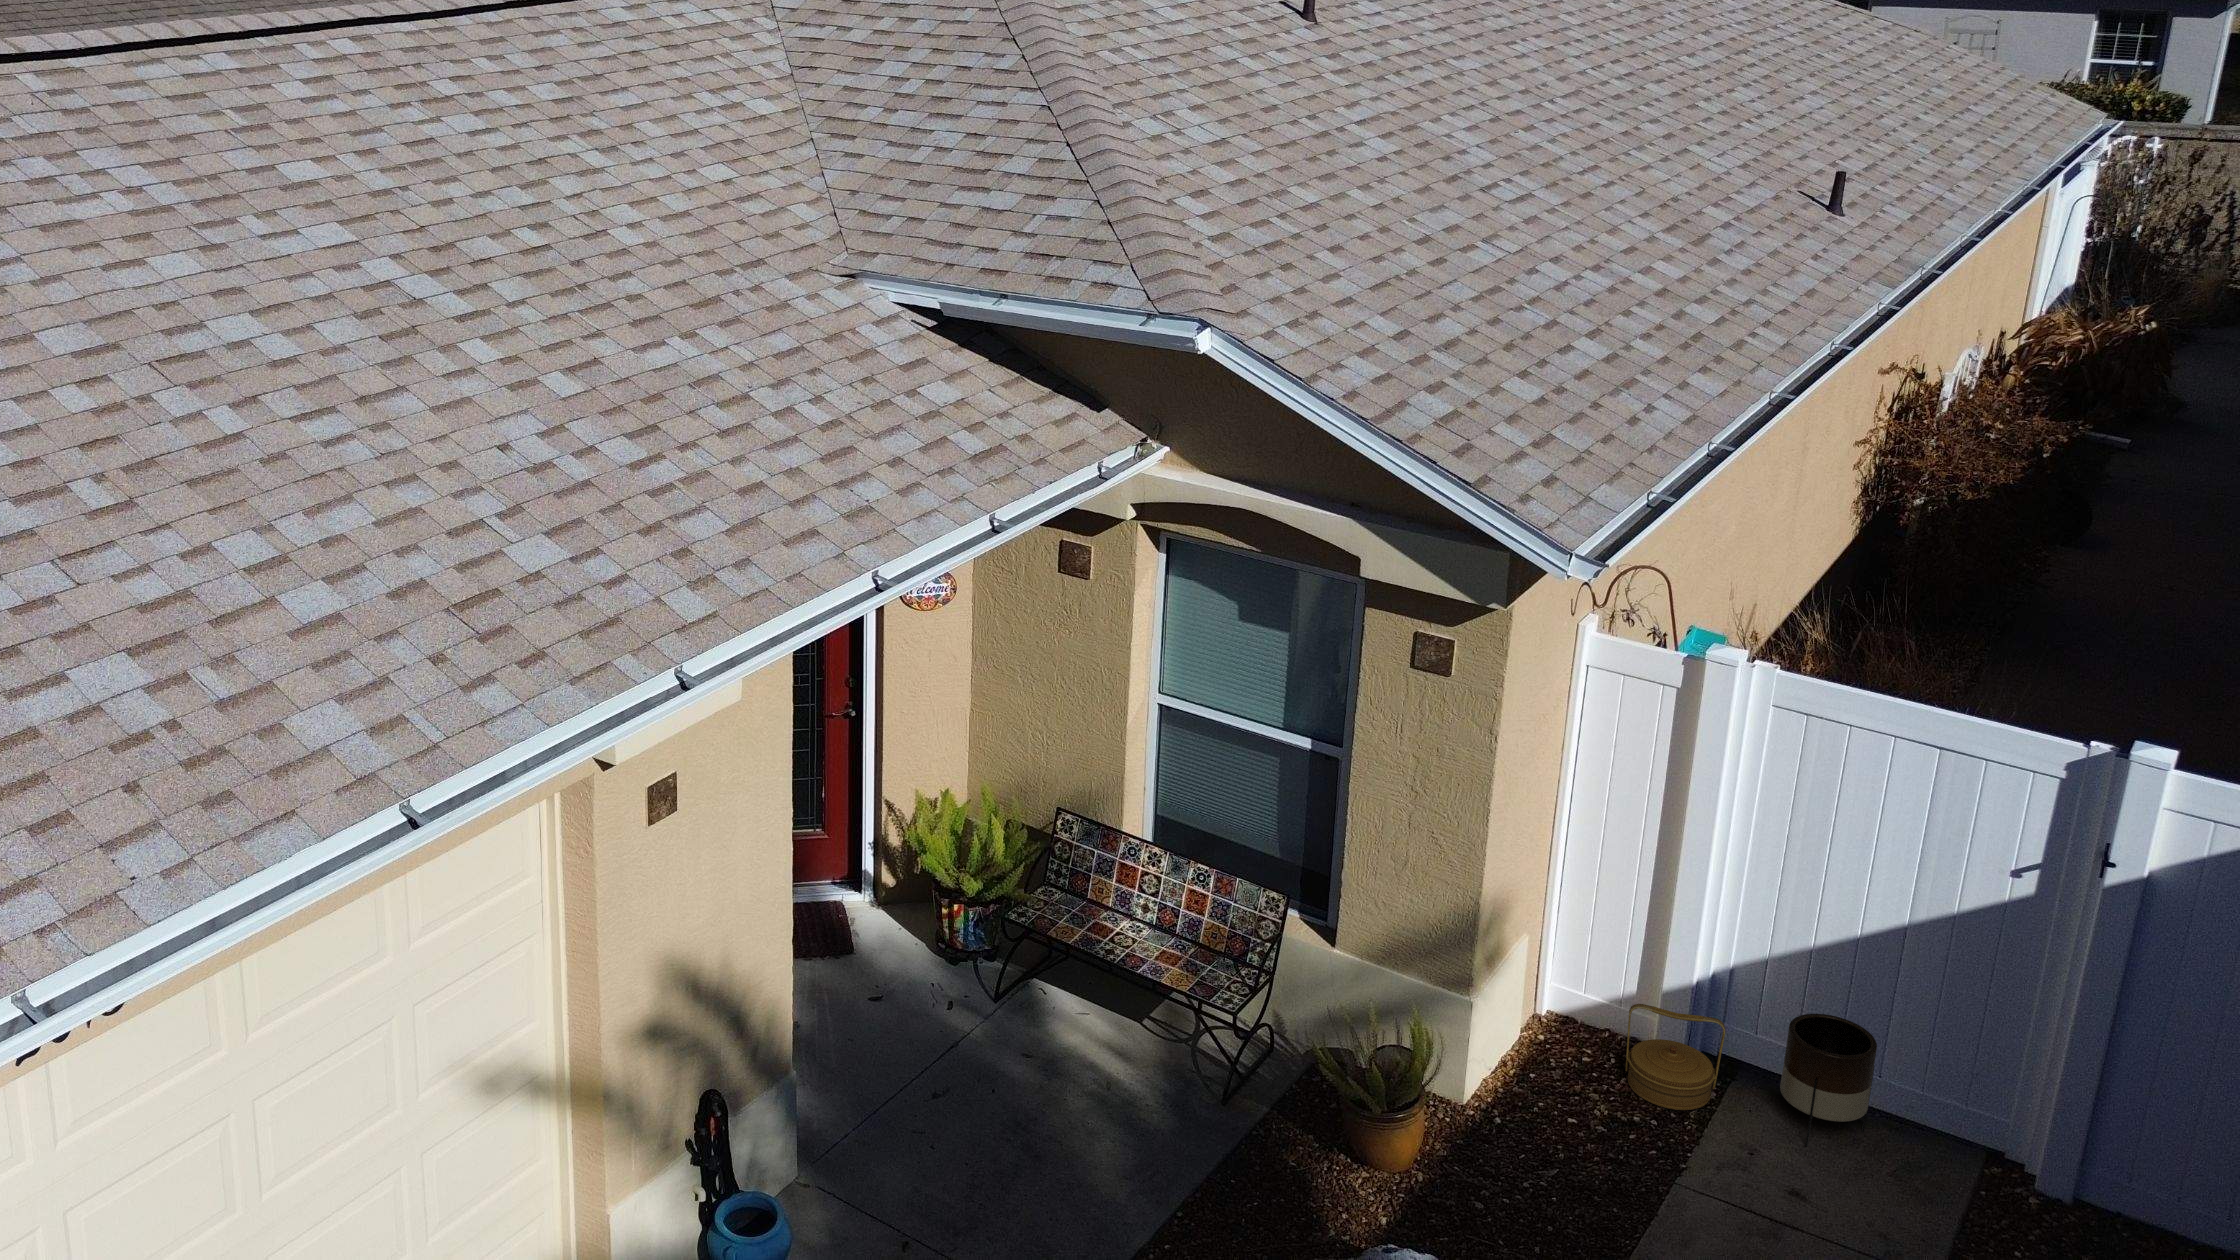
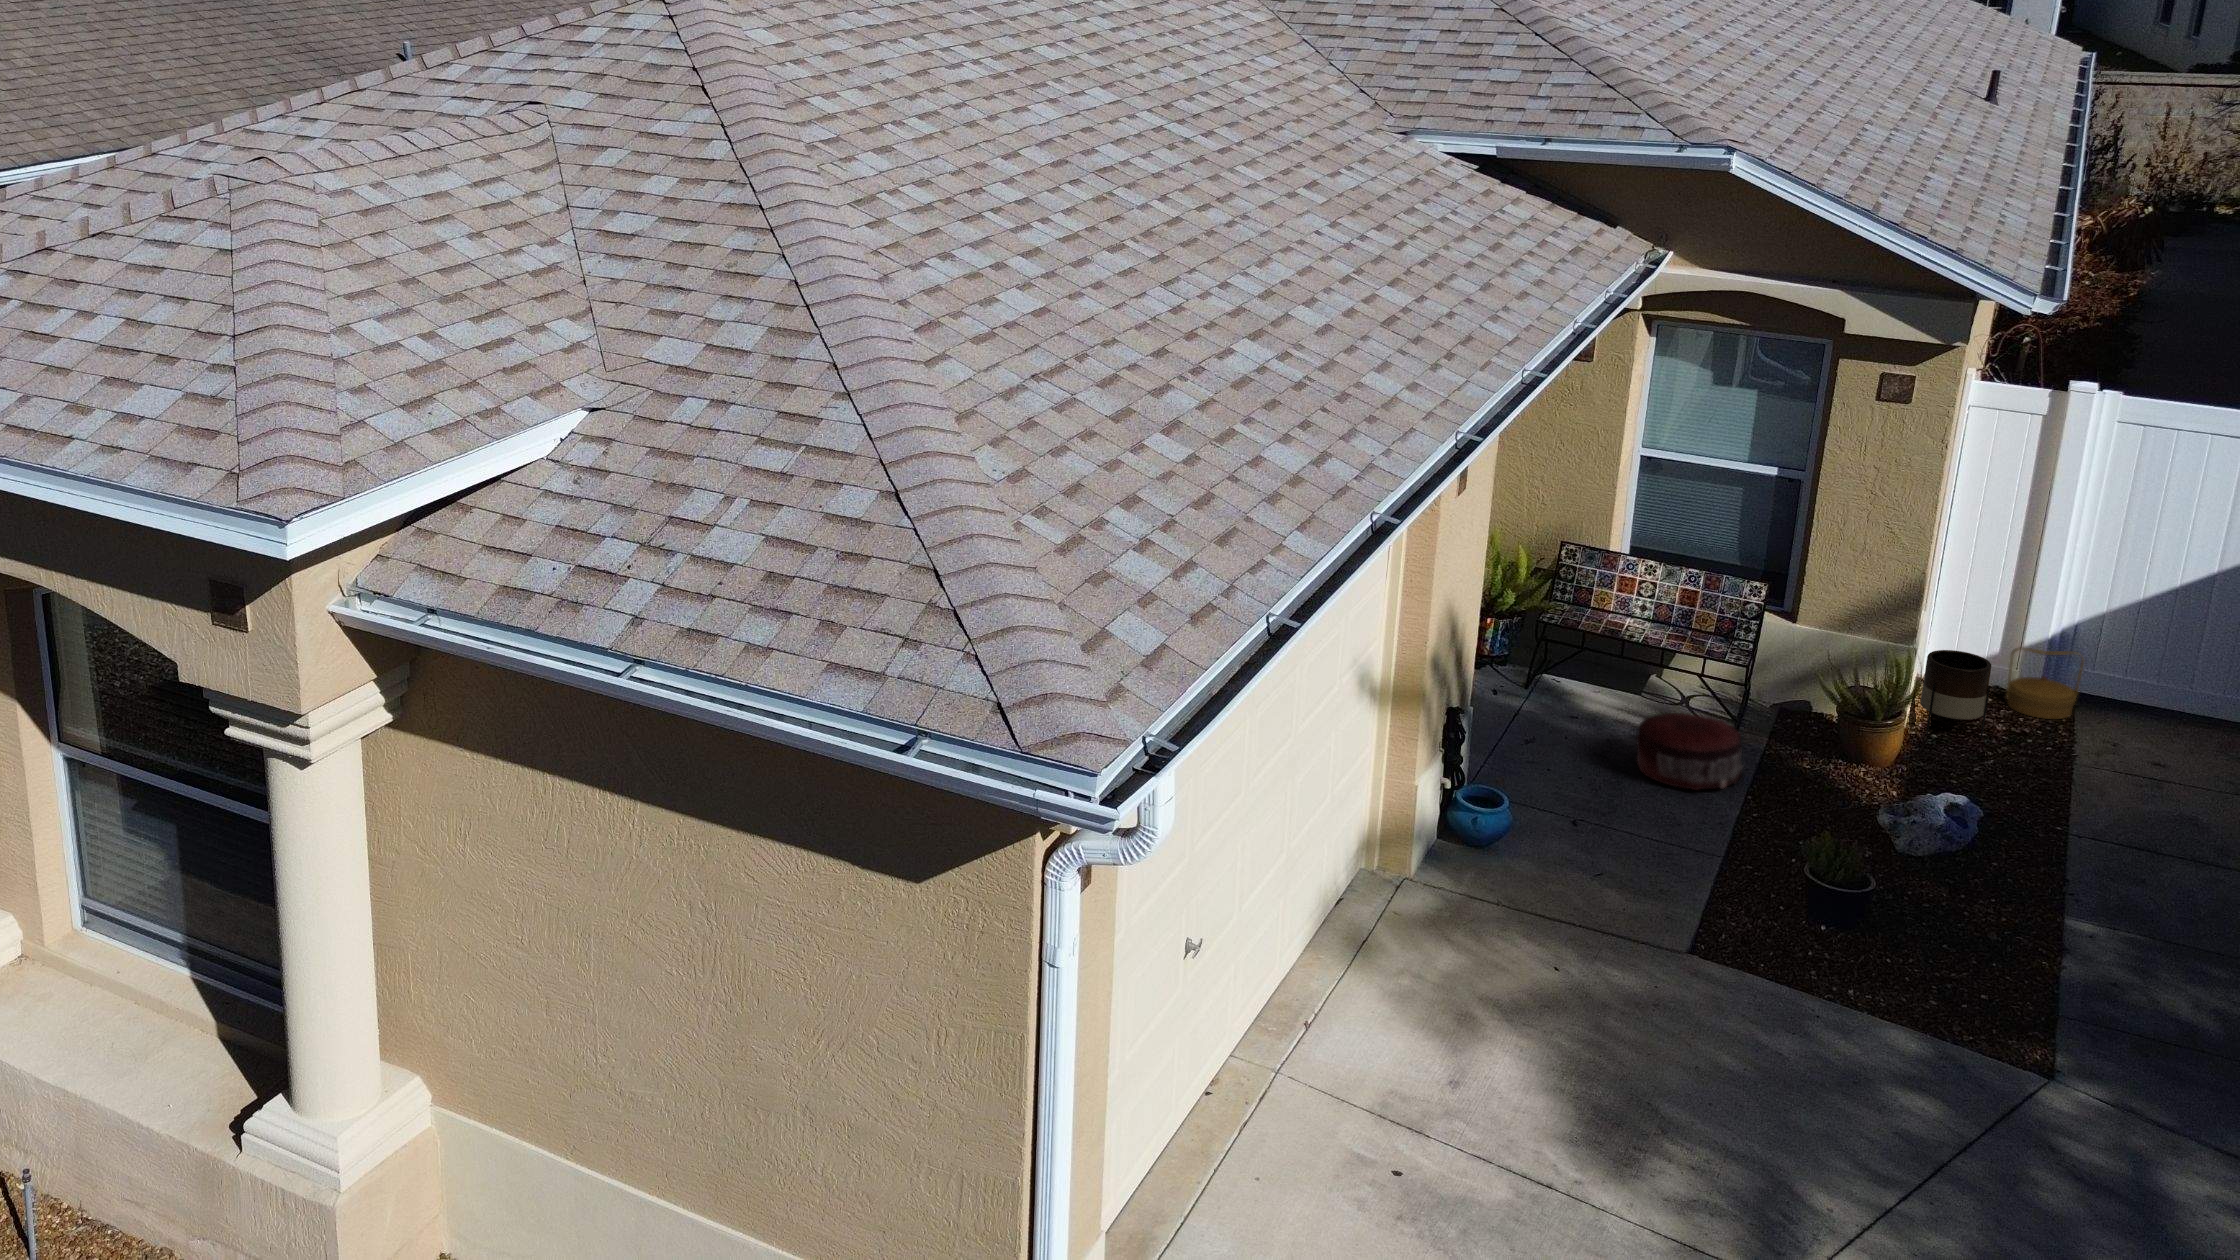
planter: present [1780,1014,1877,1146] -> present [1920,650,1991,738]
pouf: none [1053,1070,1184,1197] -> present [1636,713,1742,790]

